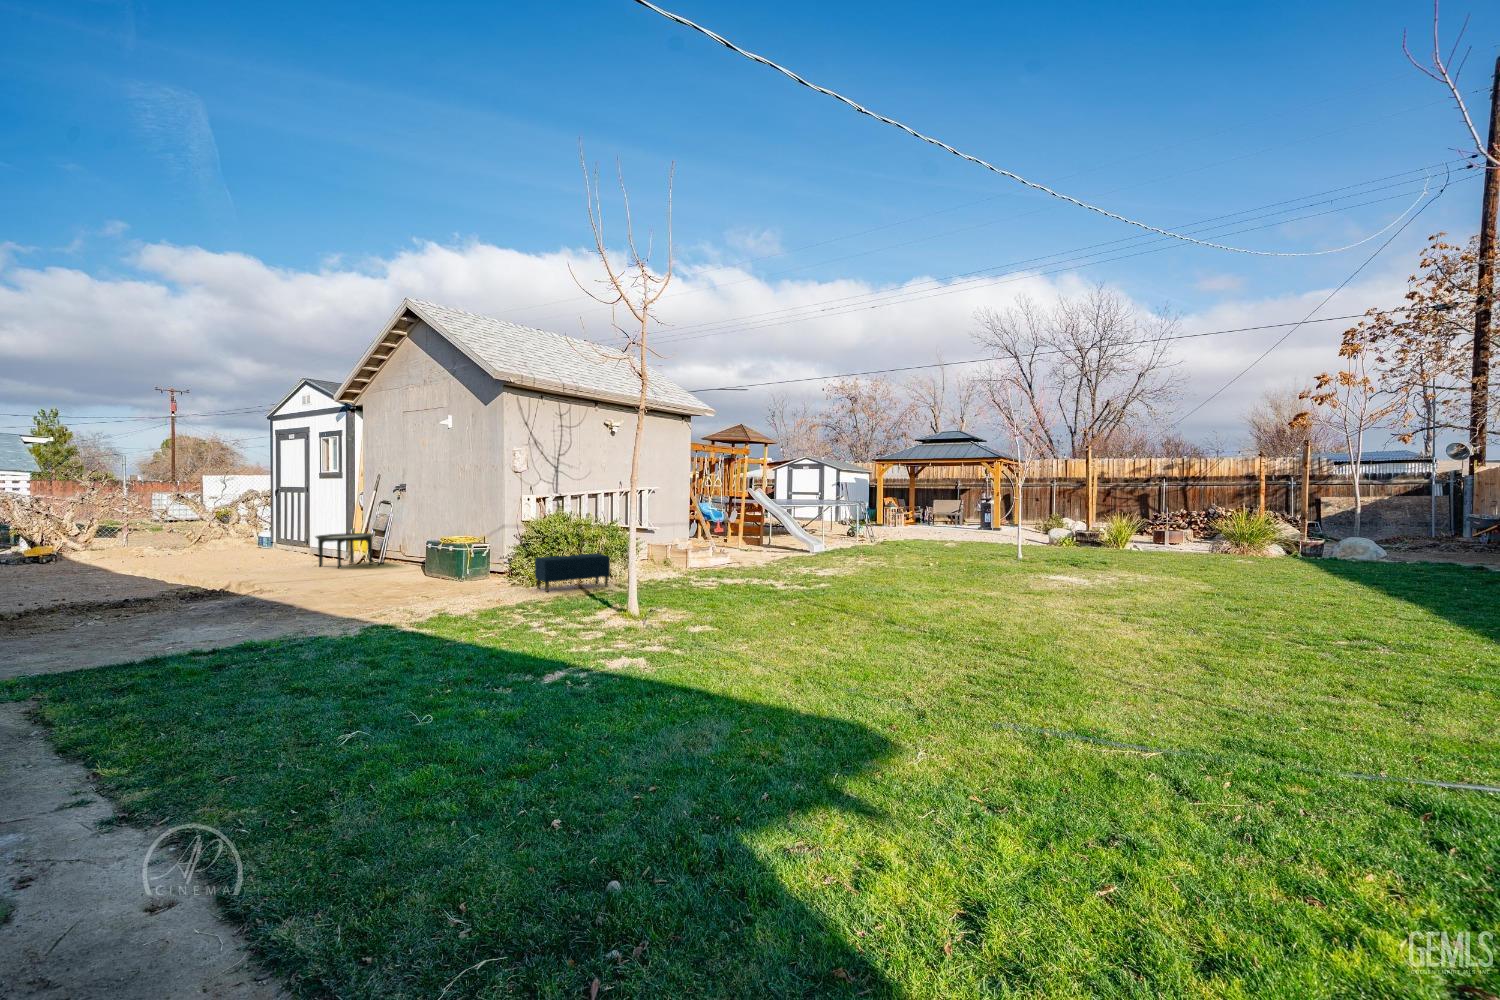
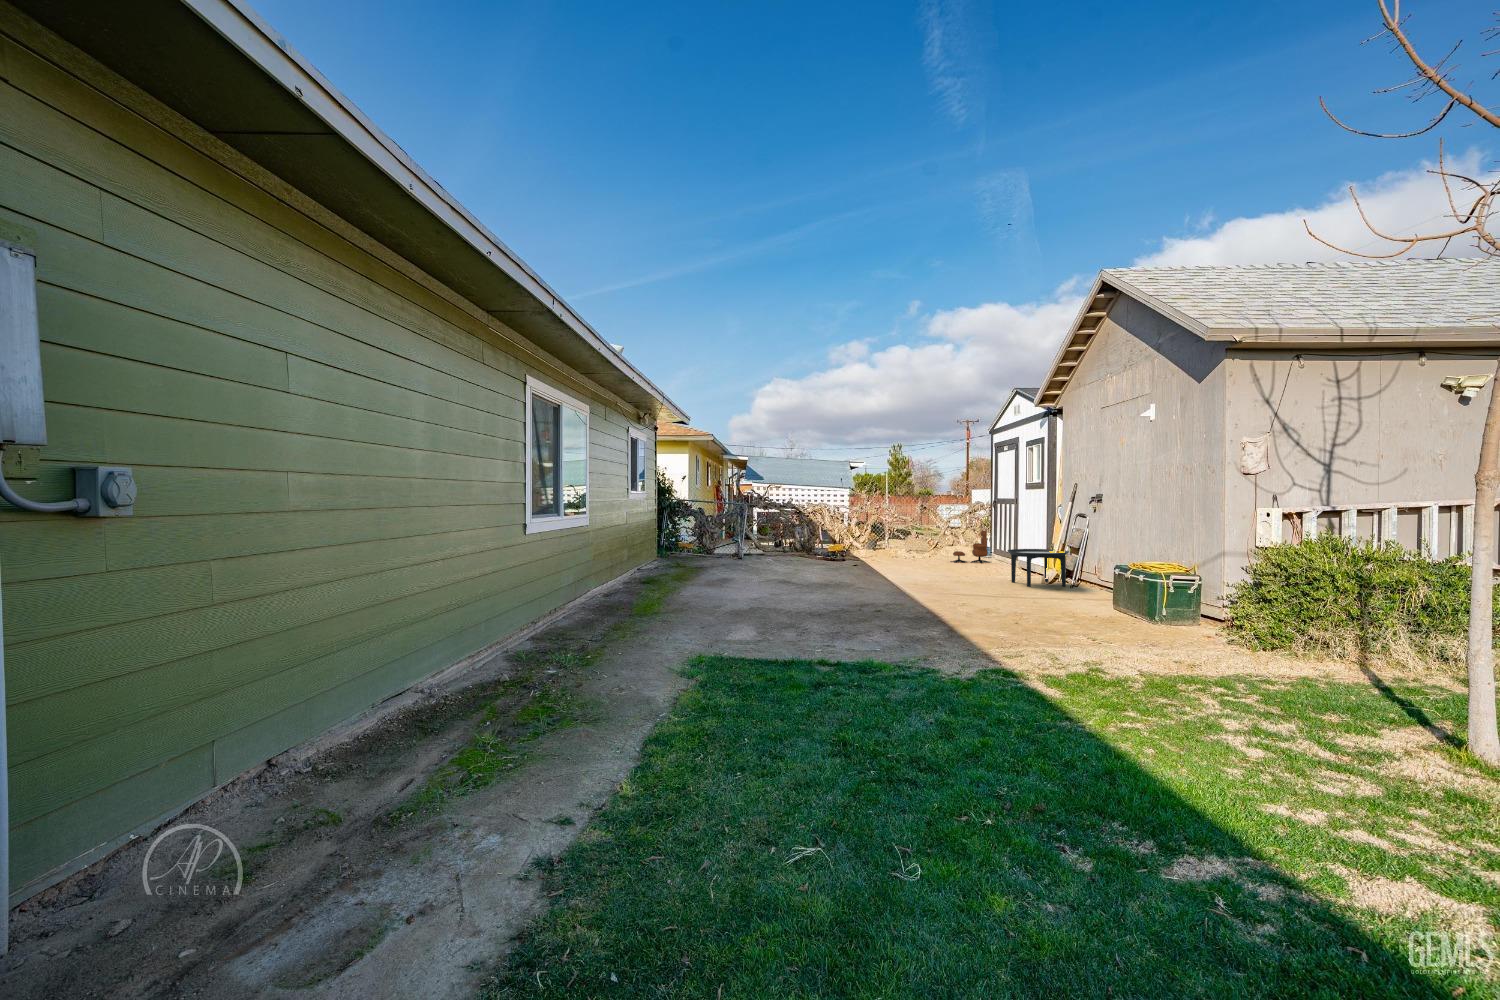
lounge chair: none [226,519,275,555] -> present [951,530,988,563]
bench: present [535,553,610,592] -> none [1267,604,1432,674]

